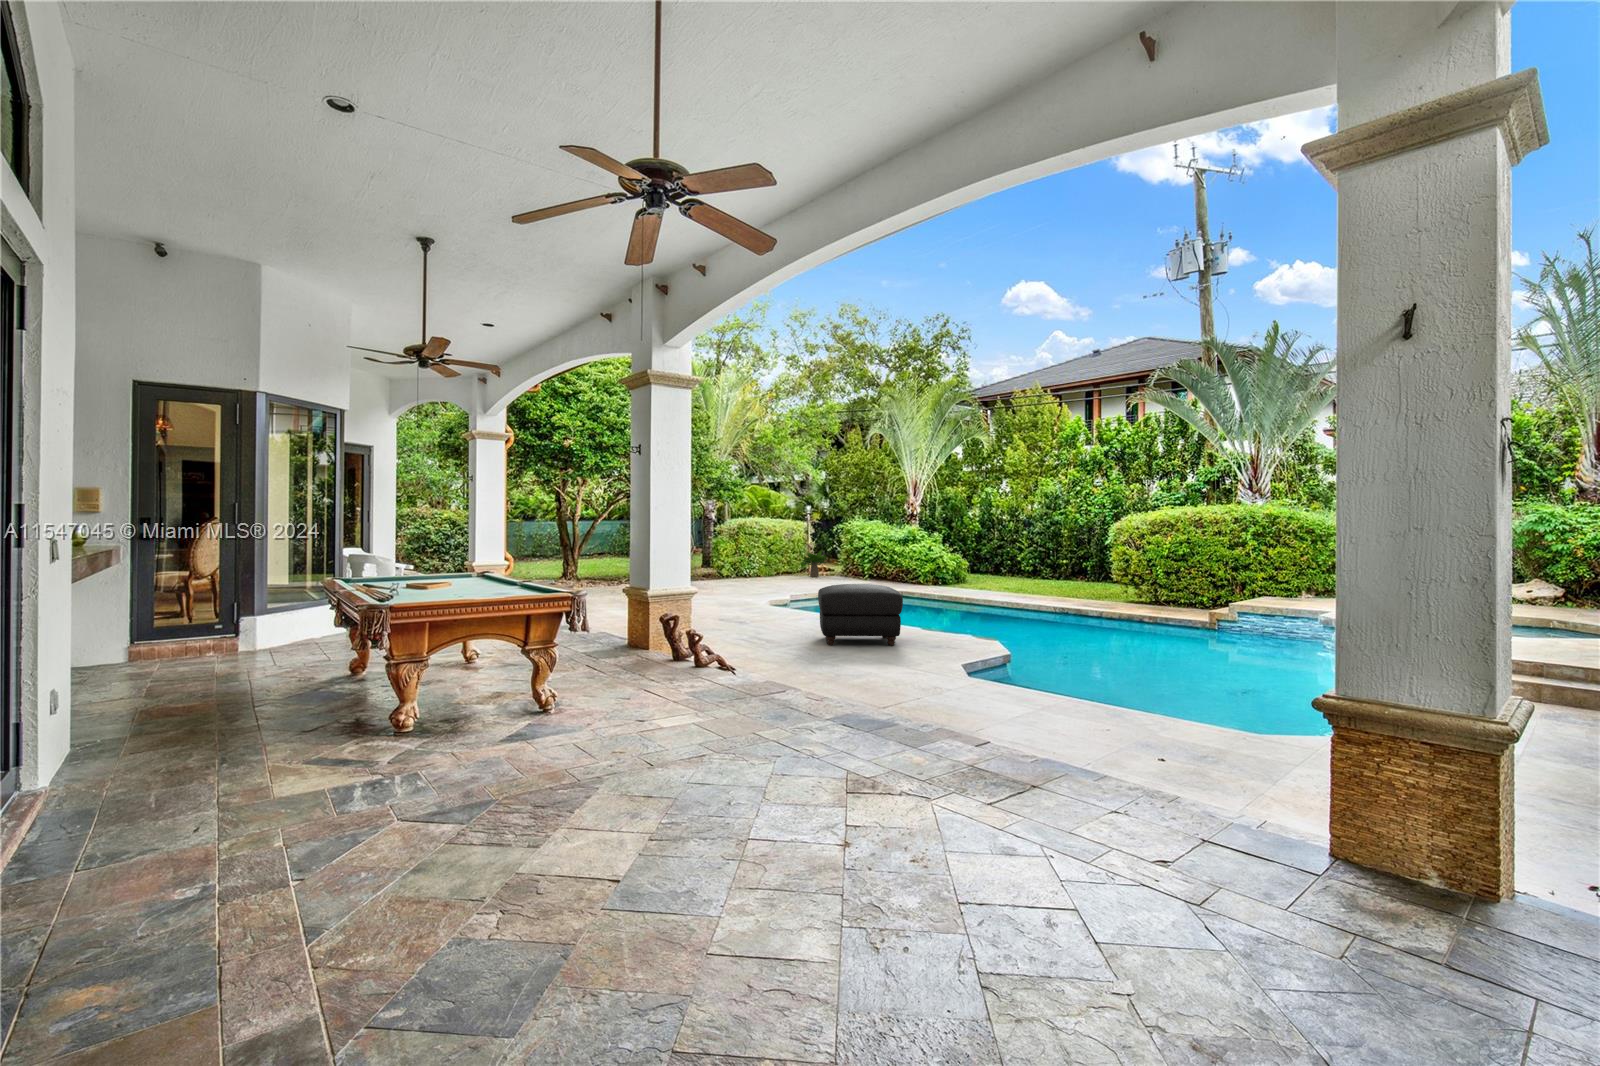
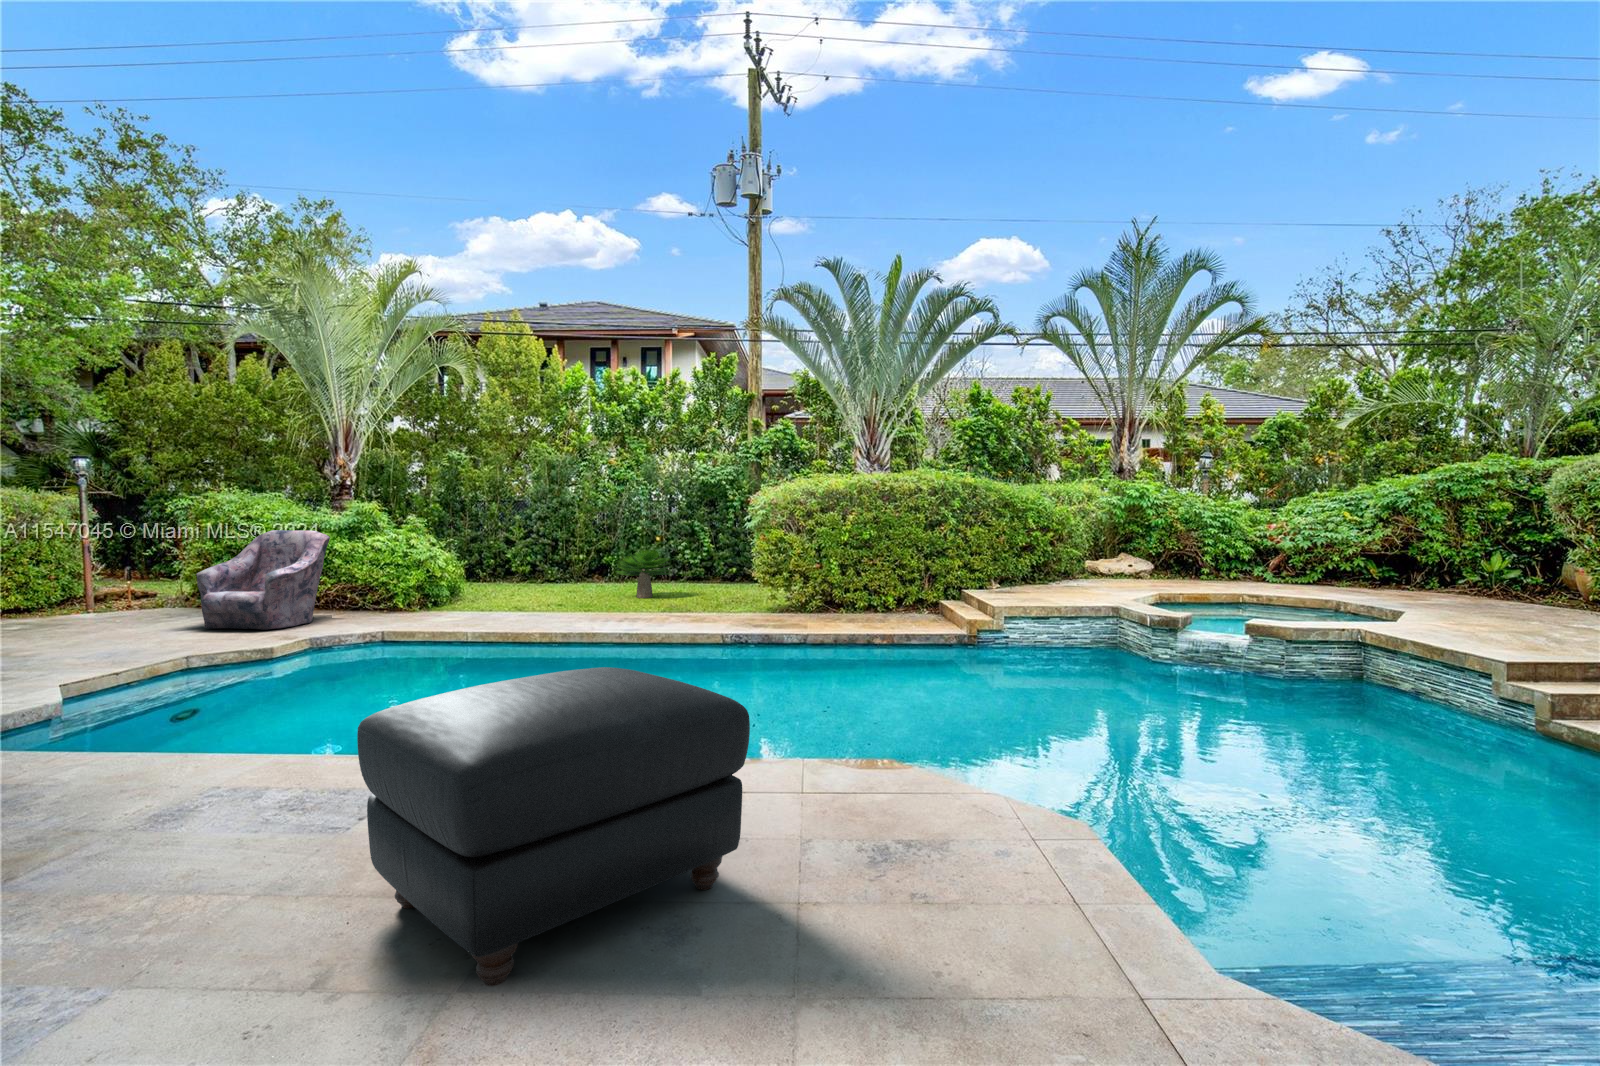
armchair: none [839,541,893,587] -> present [196,530,330,630]
potted plant: present [802,551,827,577] -> present [618,550,670,598]

